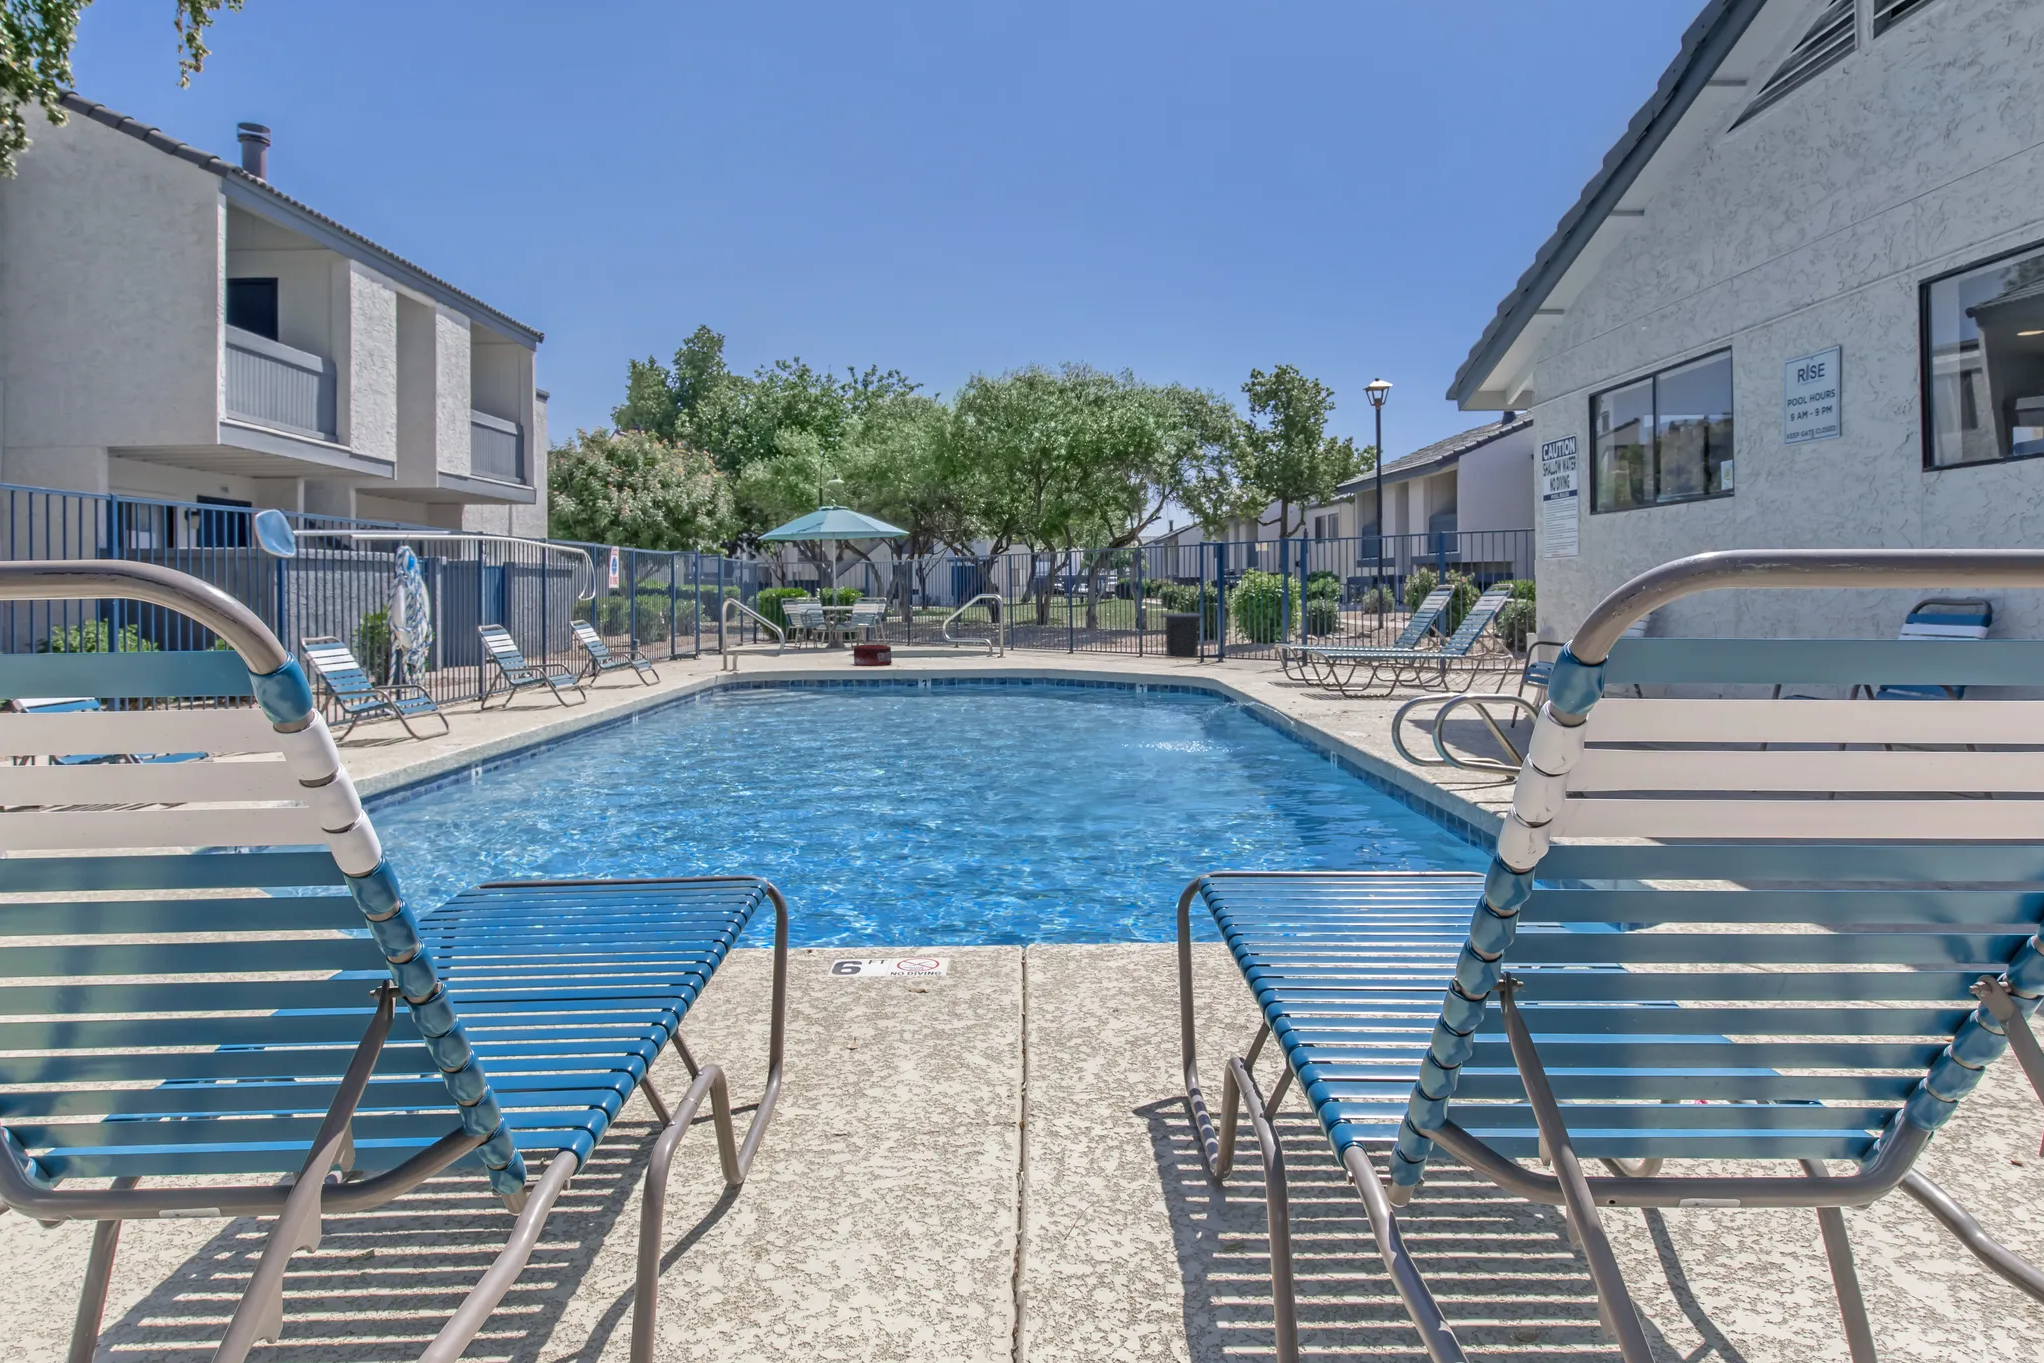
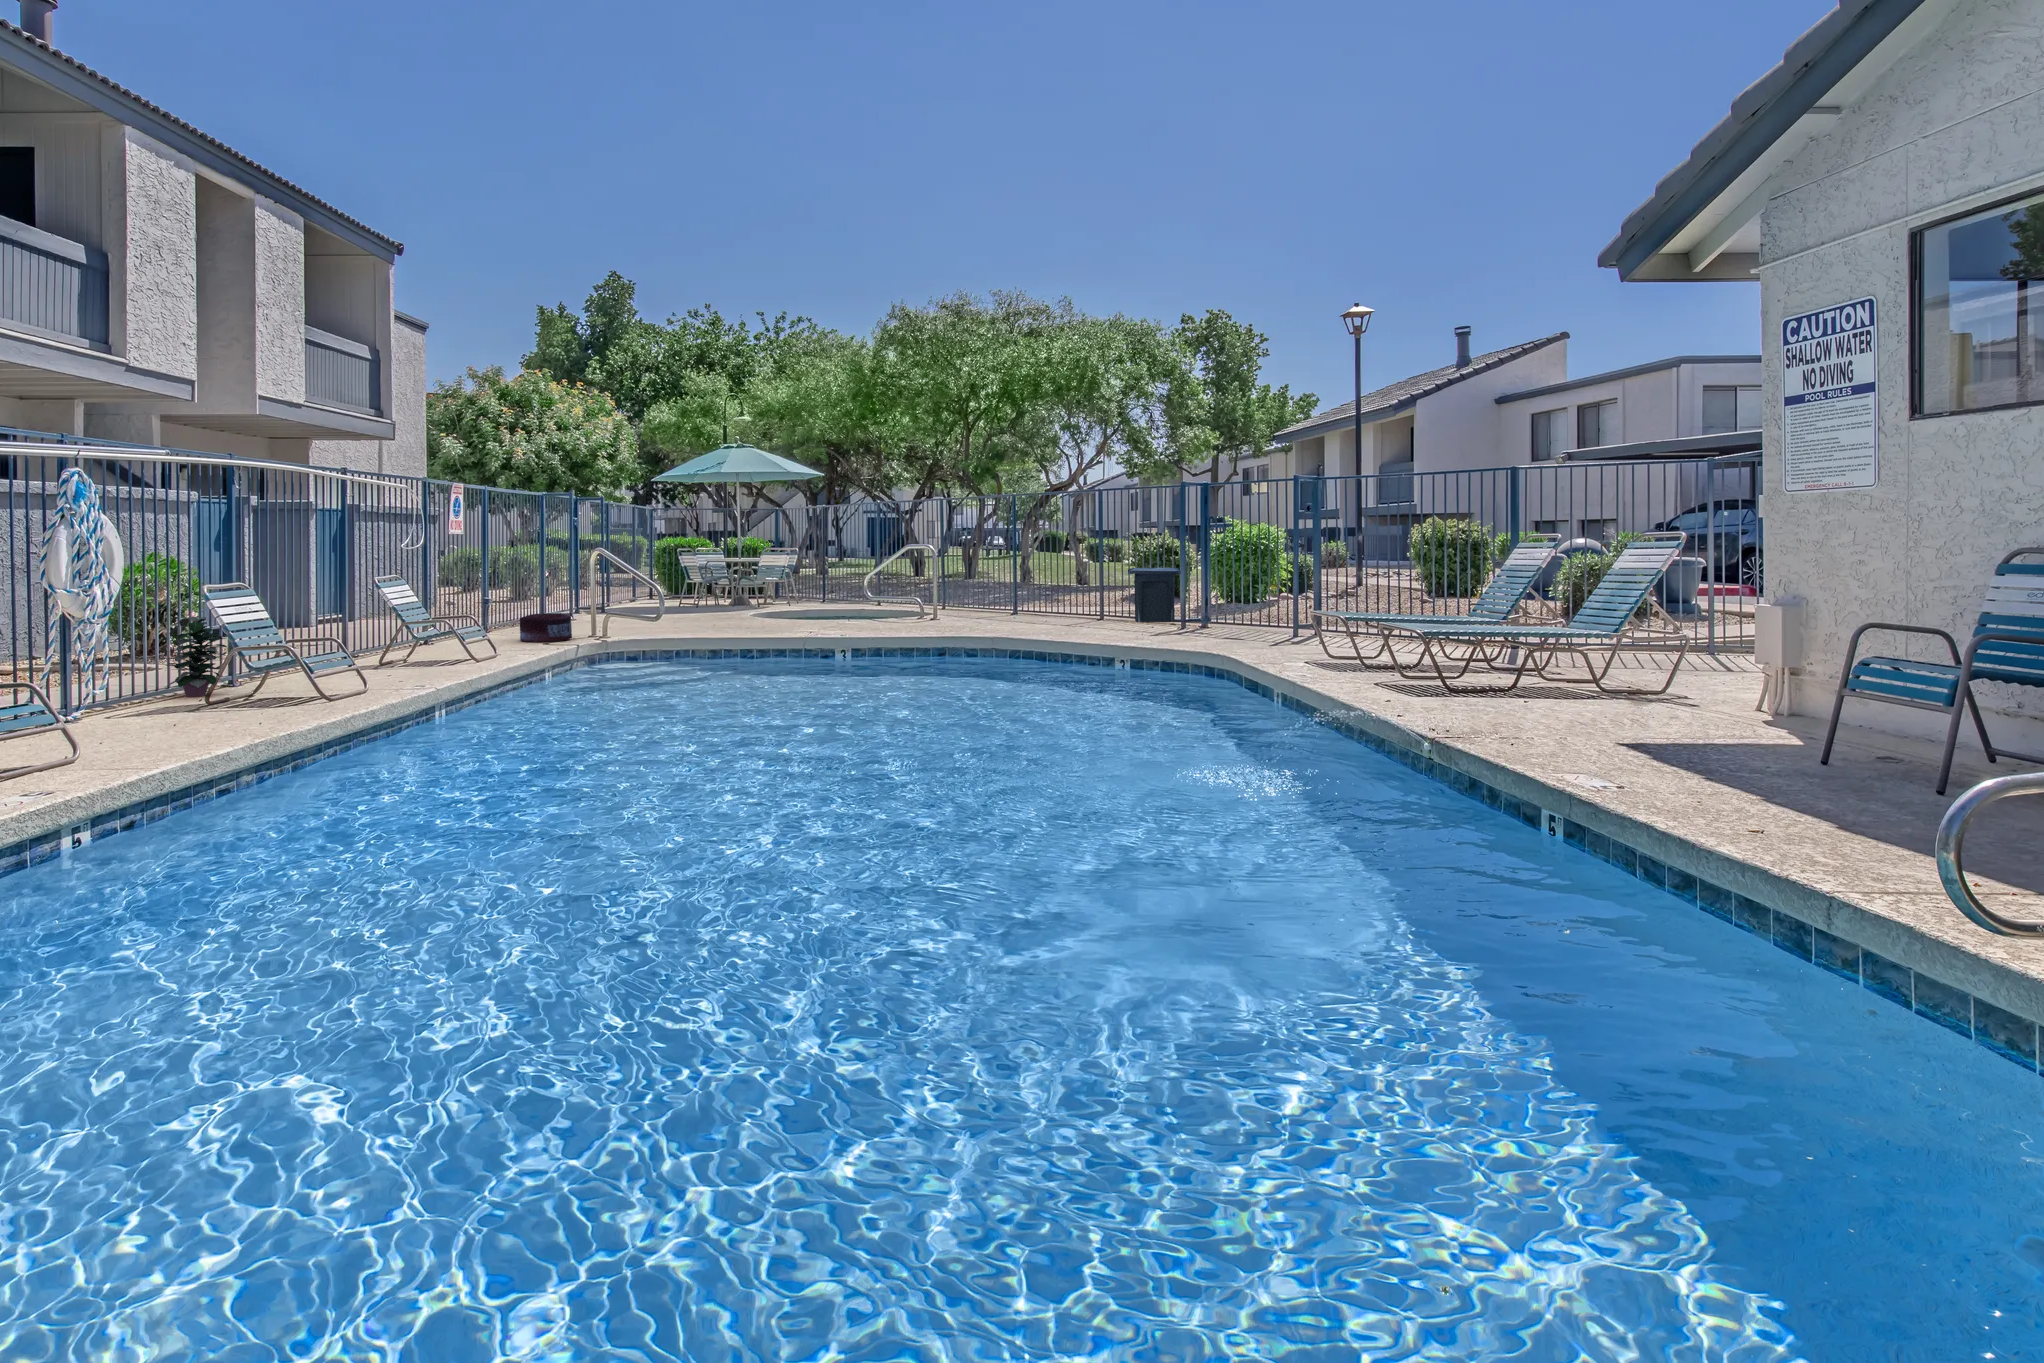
pouf: present [854,644,892,666] -> present [520,613,572,642]
decorative plant: none [450,647,493,703] -> present [166,617,227,697]

